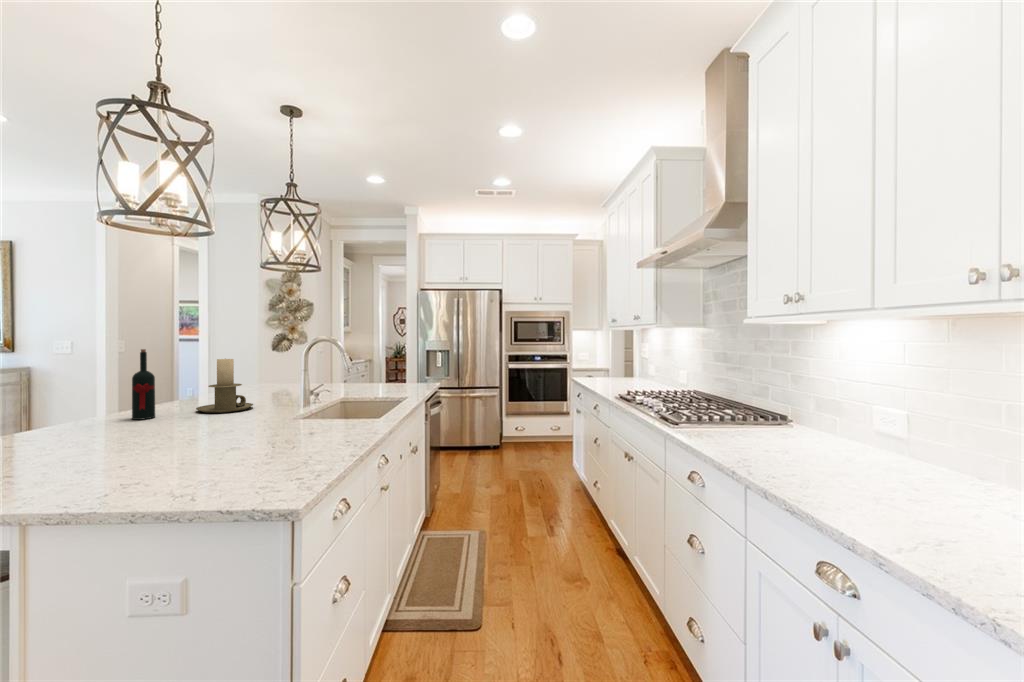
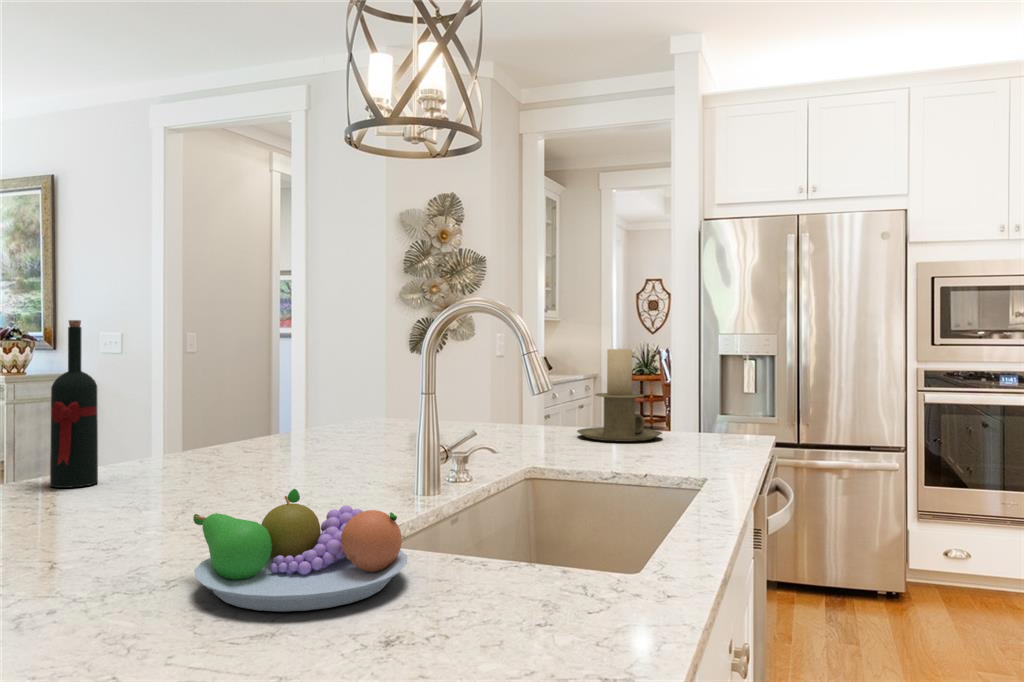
candle holder: present [196,359,253,413] -> present [577,348,662,442]
fruit bowl: none [239,408,315,441] -> present [193,489,407,612]

